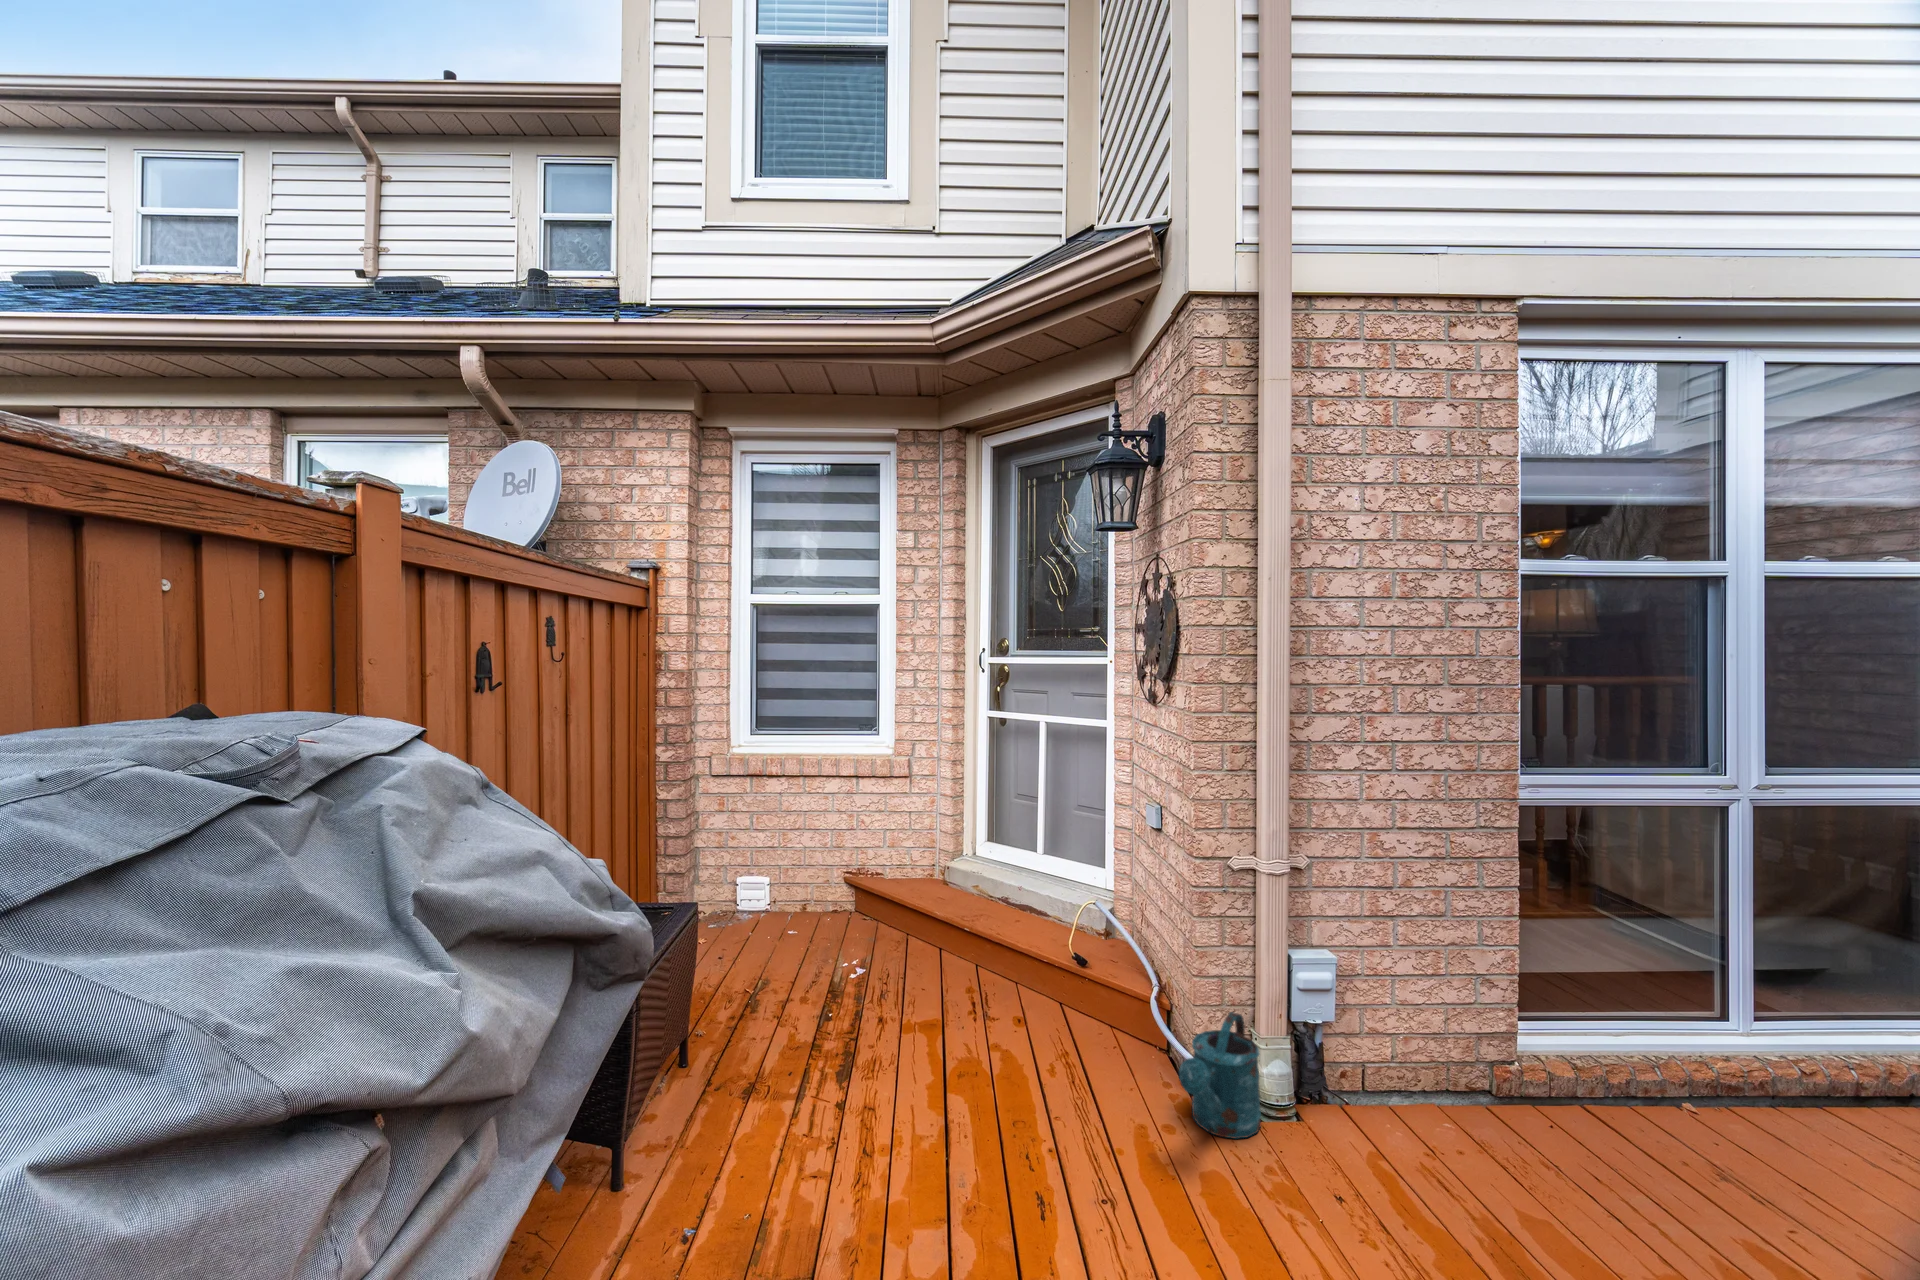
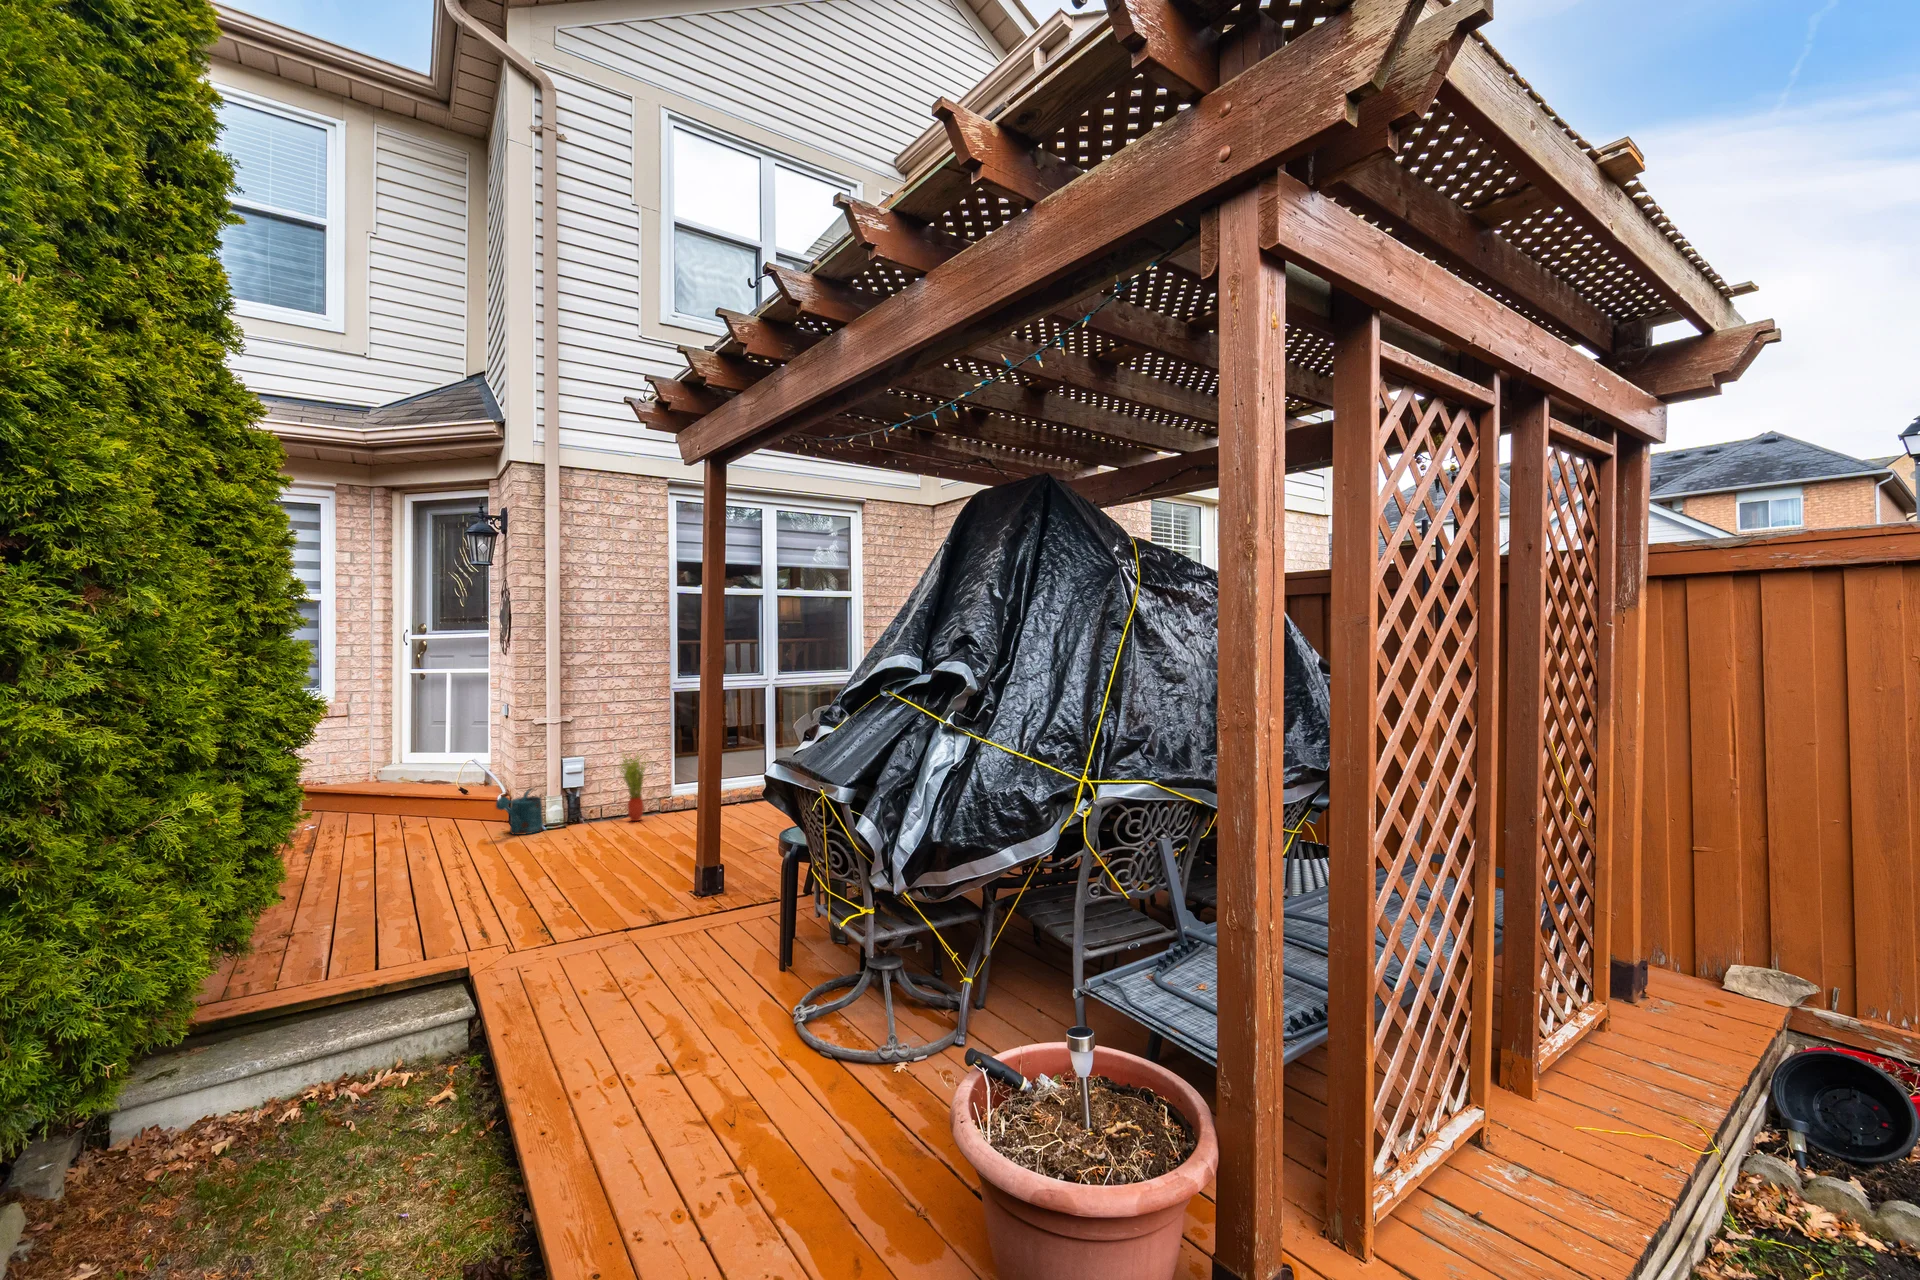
potted plant: none [1413,950,1494,1123] -> present [620,754,646,821]

